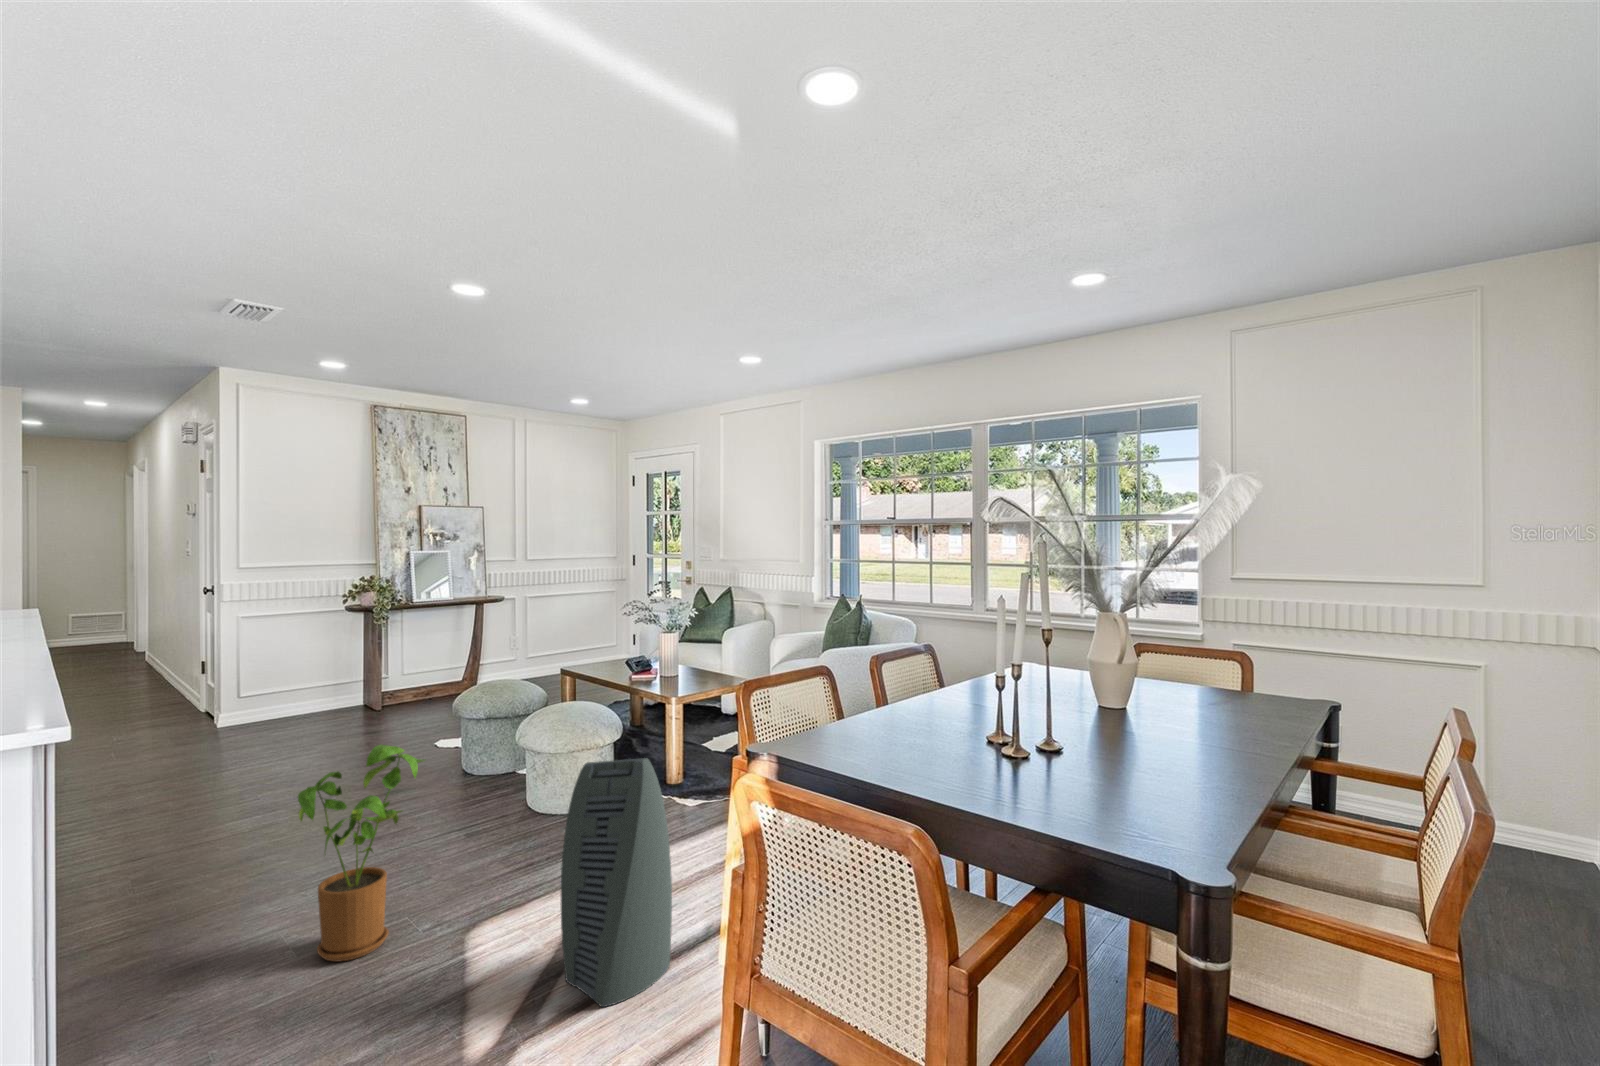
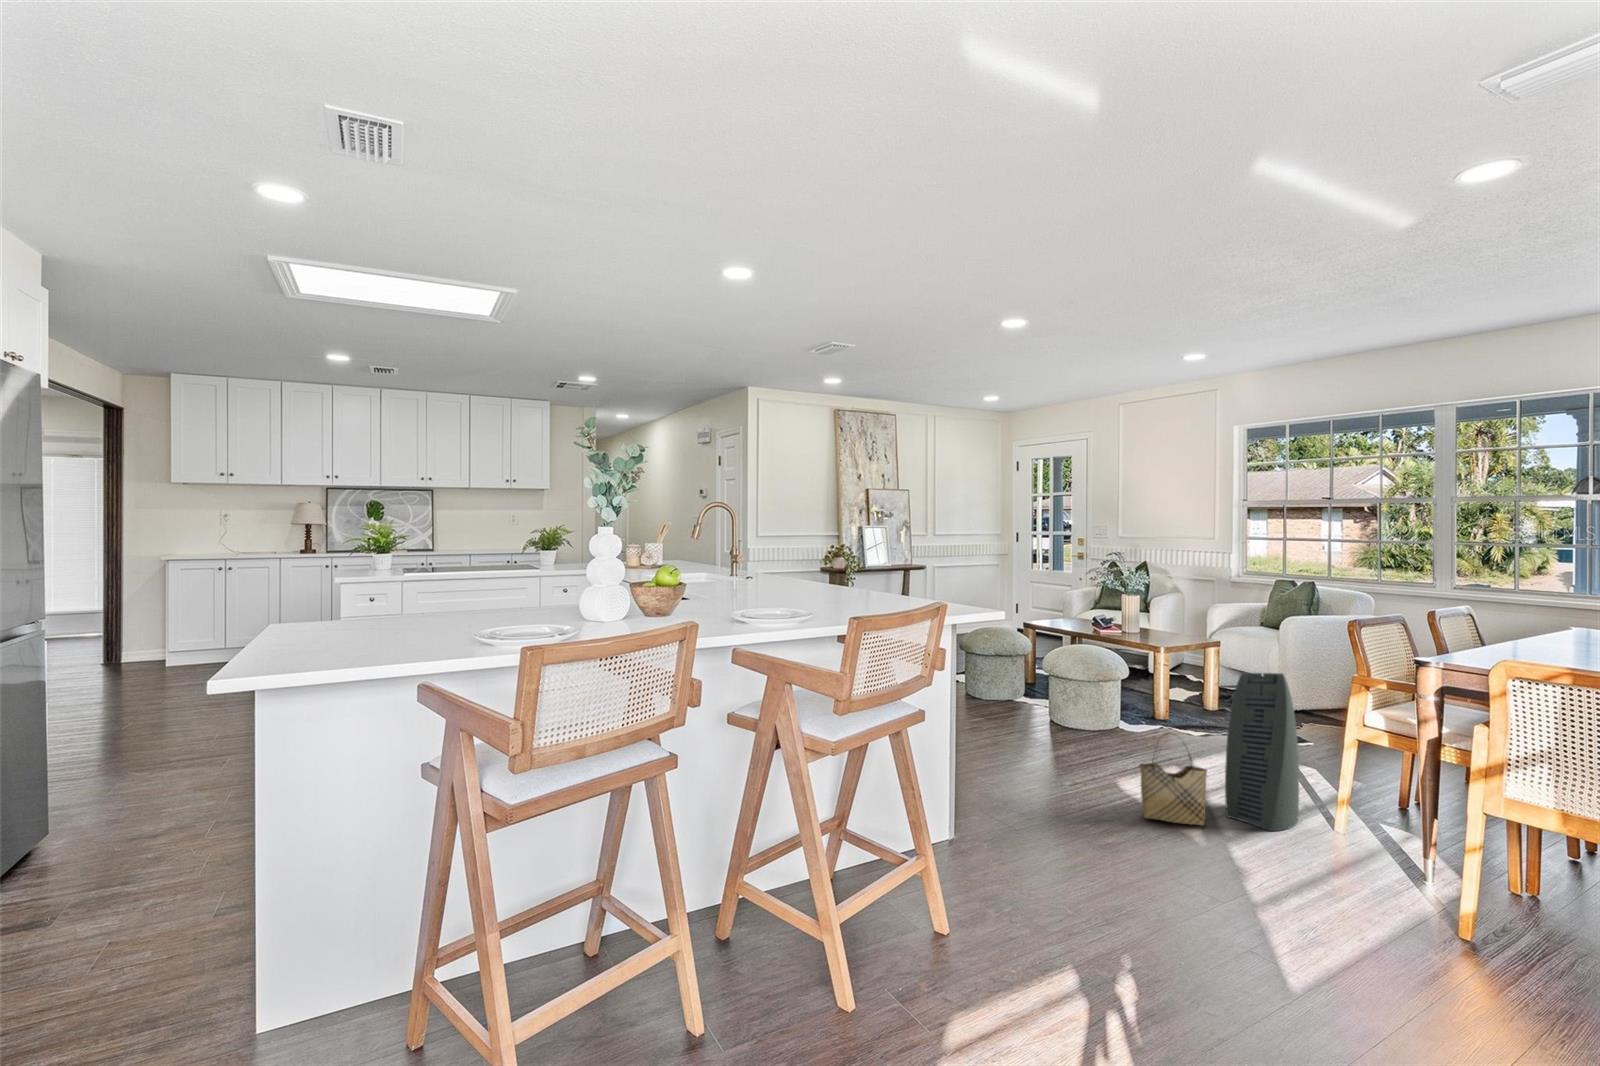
house plant: present [298,745,424,961] -> none [1010,655,1090,790]
woven basket: none [417,865,519,1017] -> present [1139,733,1207,825]

